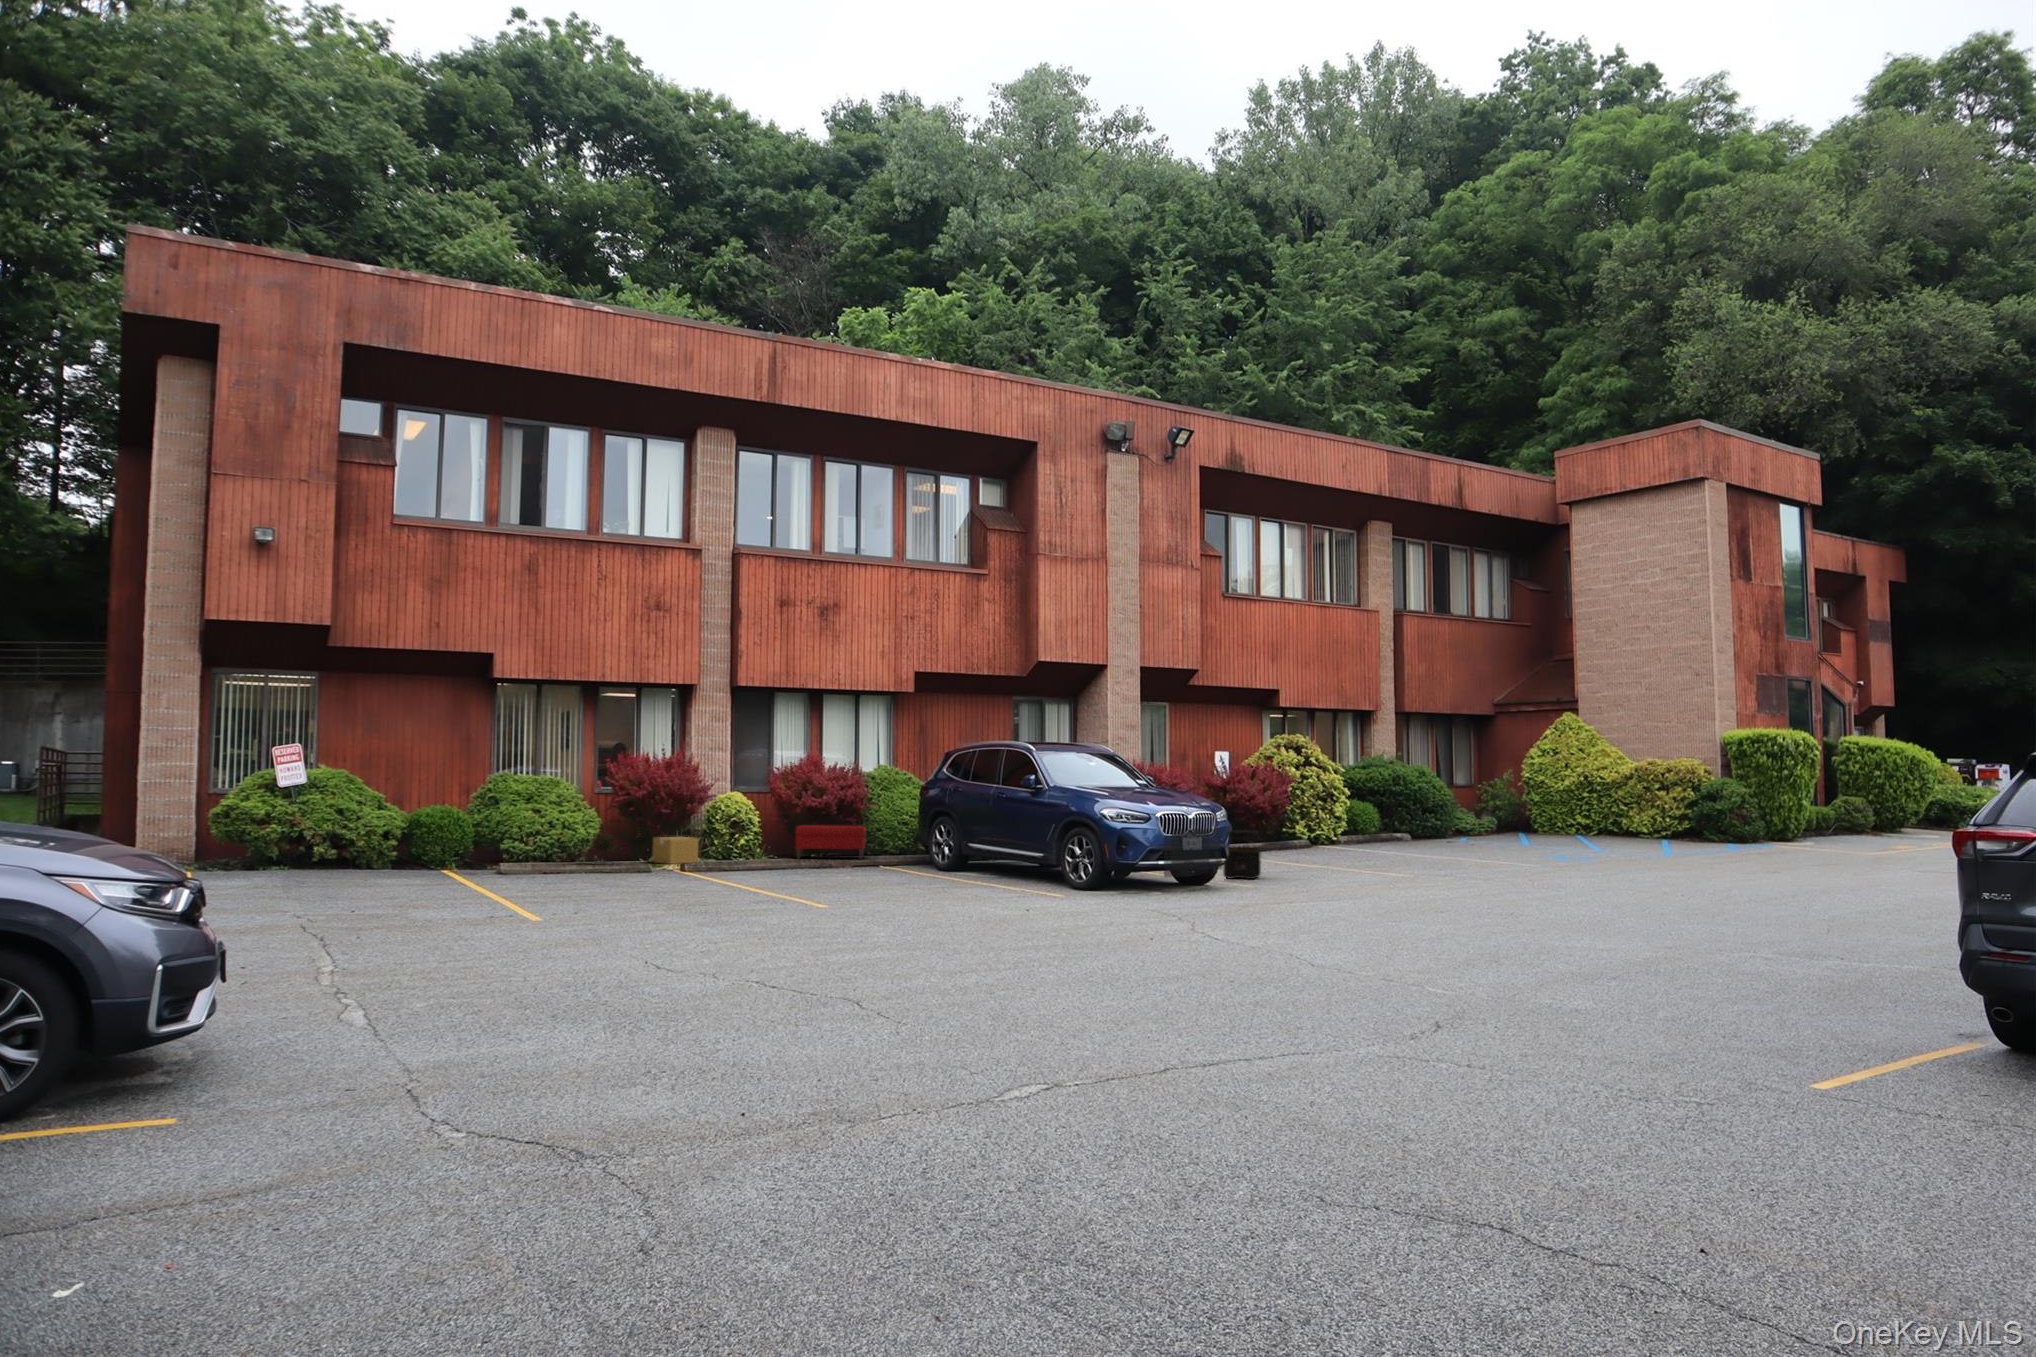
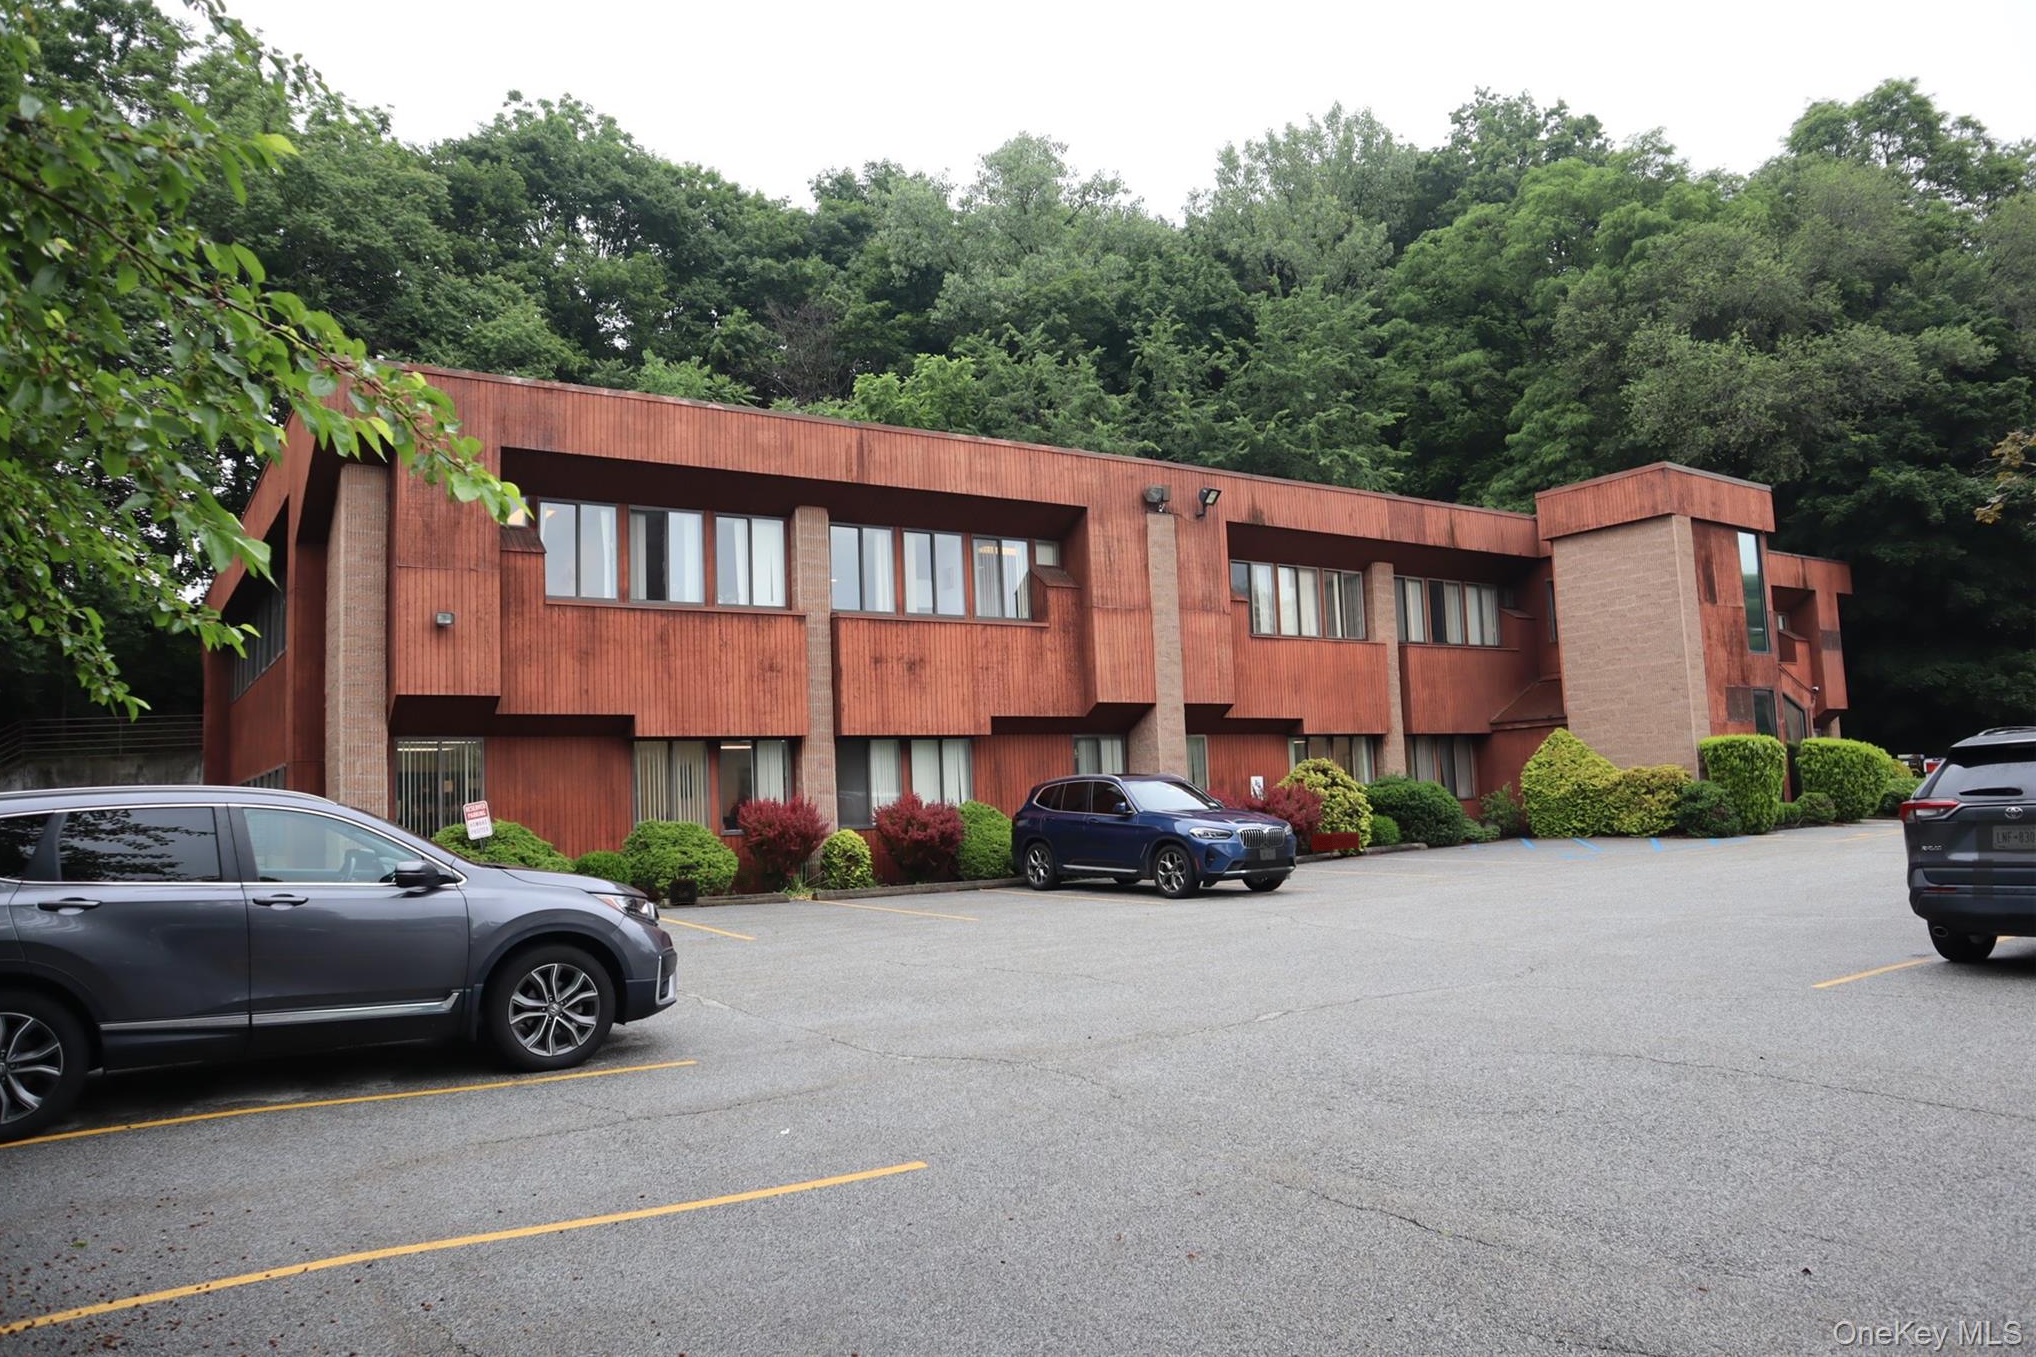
bench: present [795,825,866,859] -> present [1311,832,1360,858]
toolbox: present [1223,830,1261,879] -> present [668,863,698,905]
cardboard box: present [652,837,698,864] -> none [782,871,822,896]

